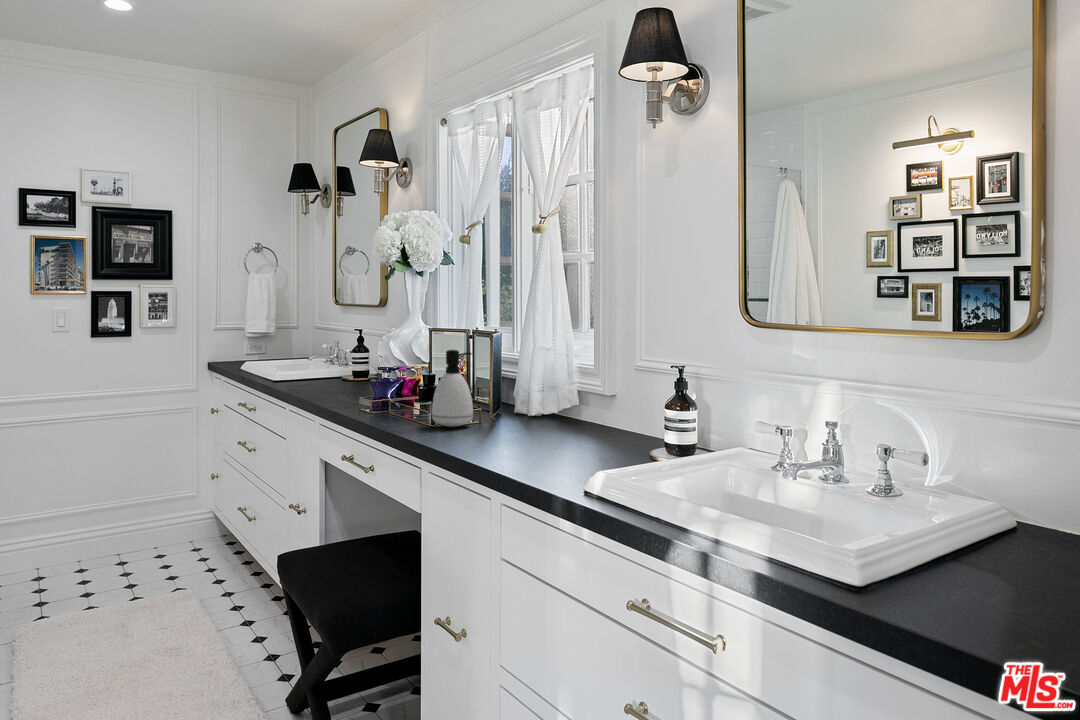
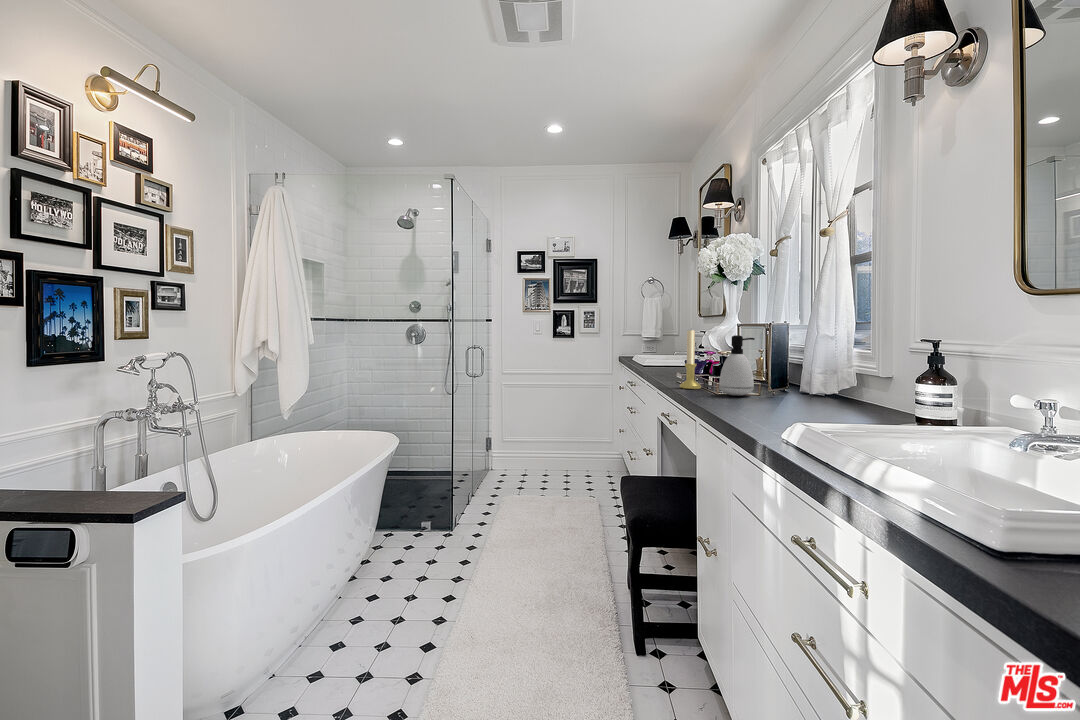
candle holder: none [368,337,397,420] -> present [680,330,701,389]

